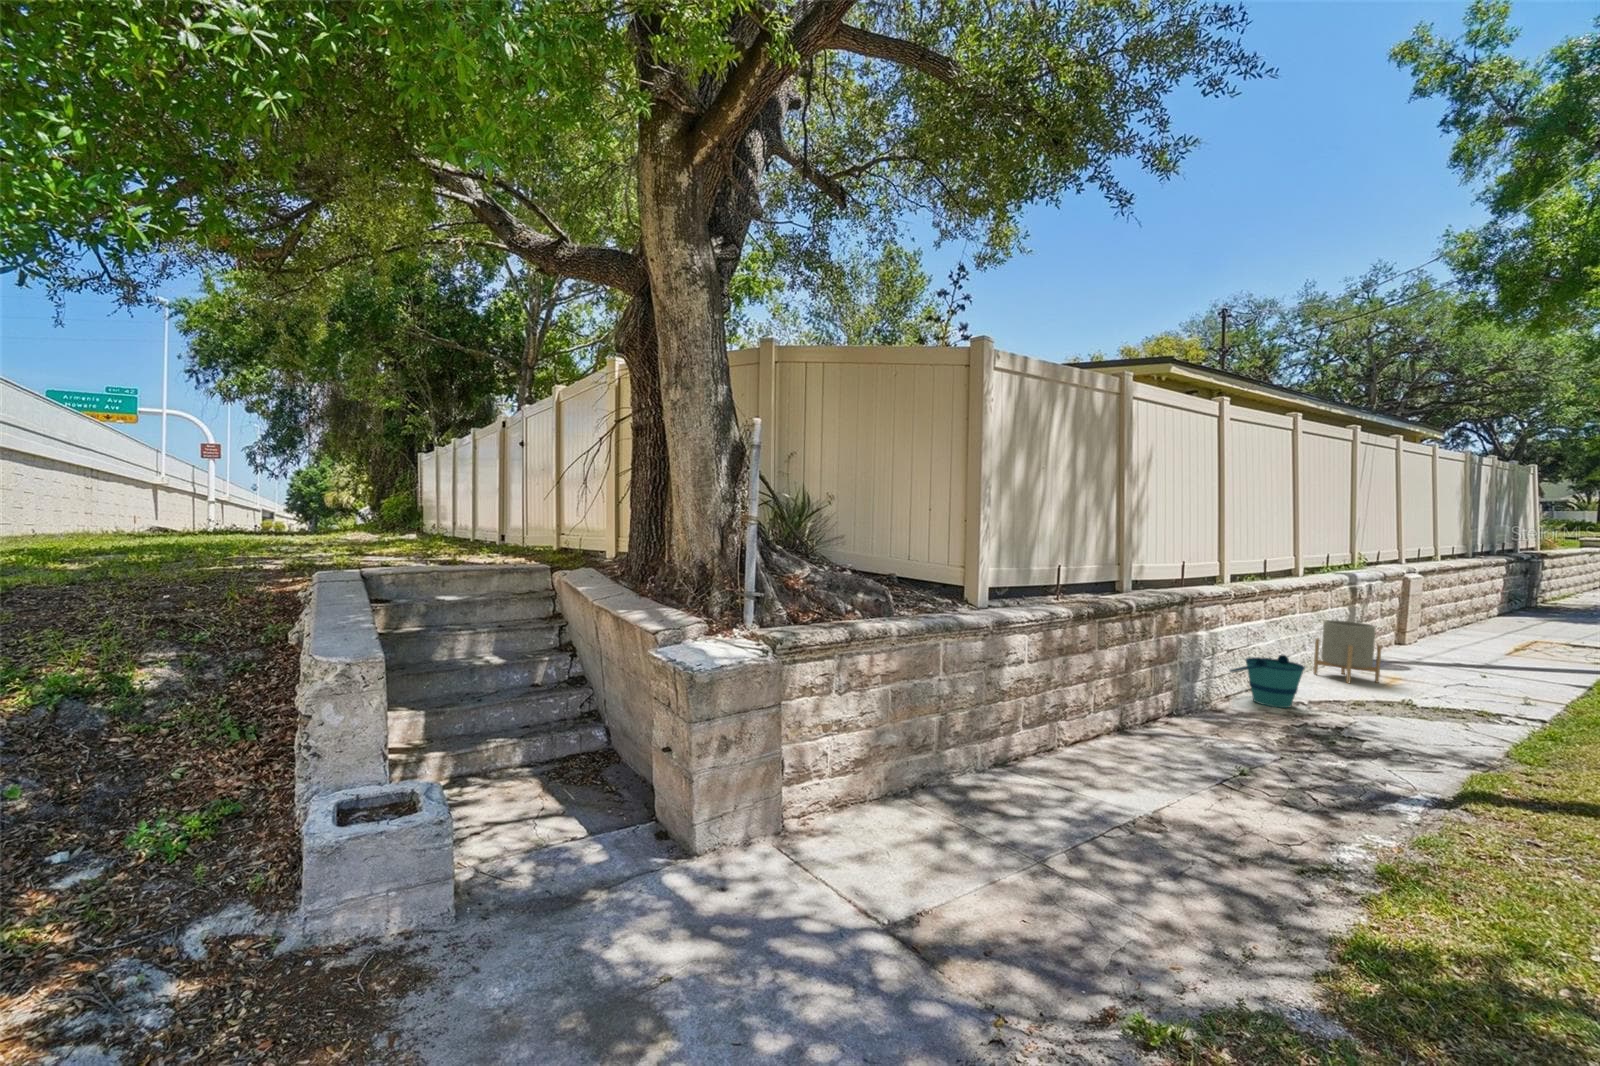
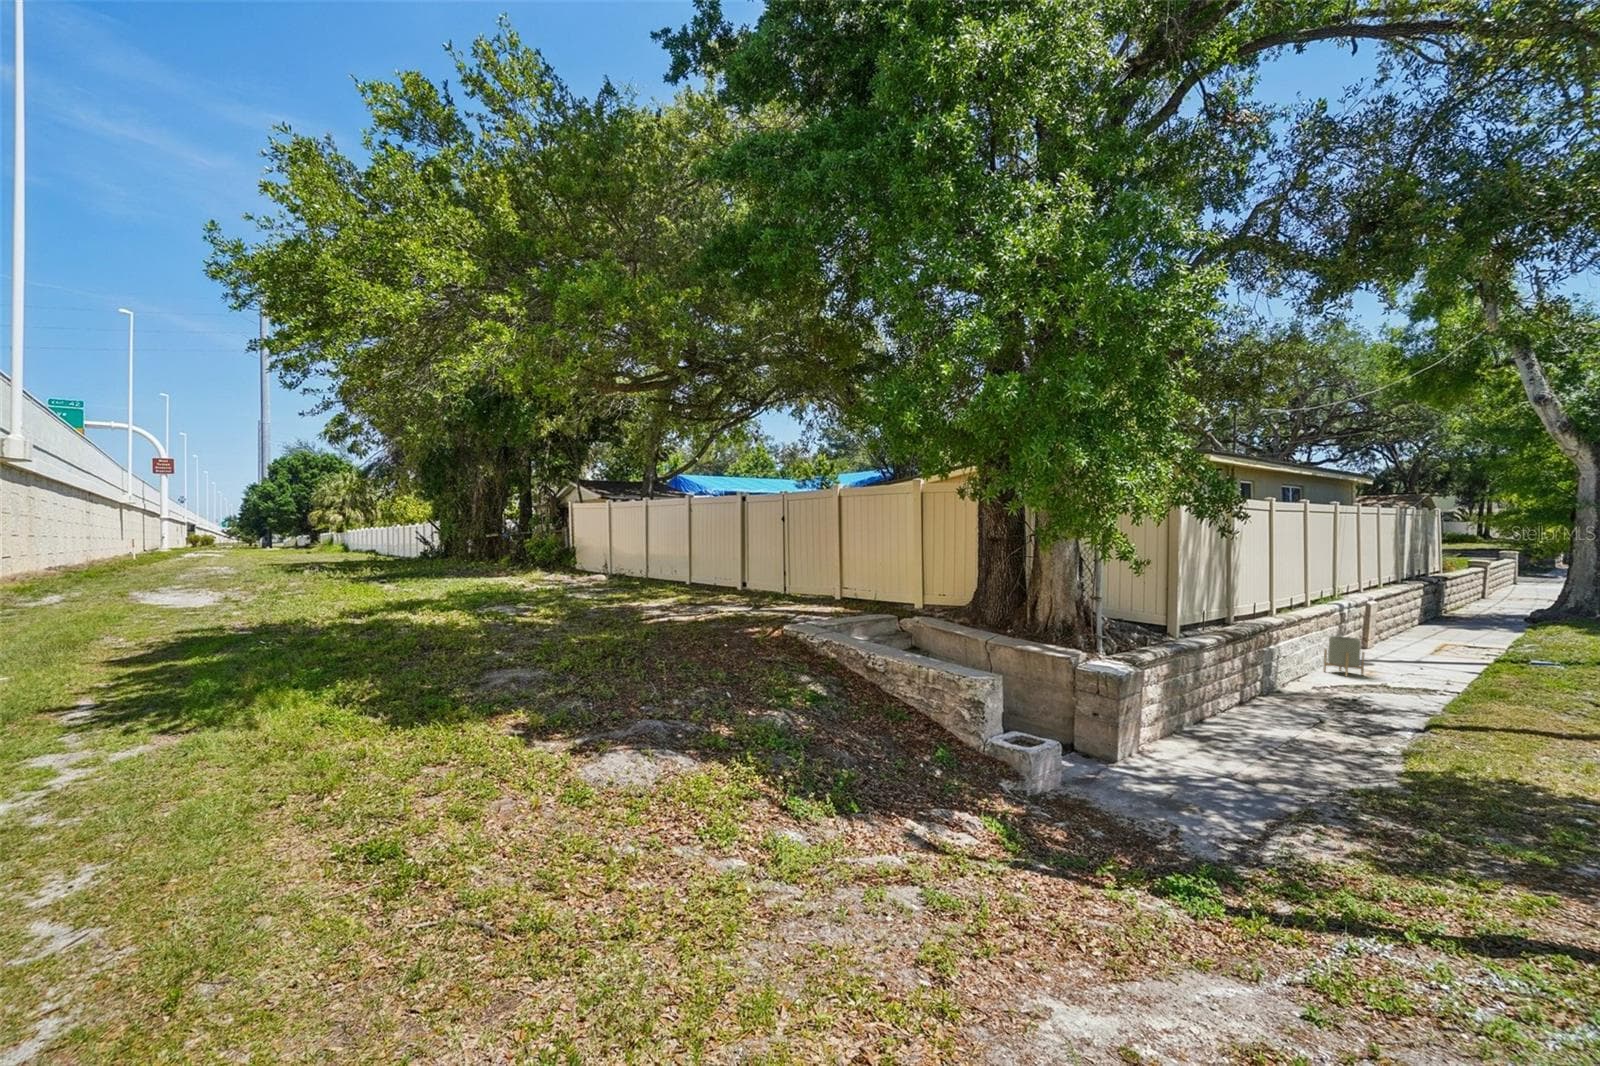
bucket: present [1230,655,1305,708] -> none [1286,660,1333,692]

